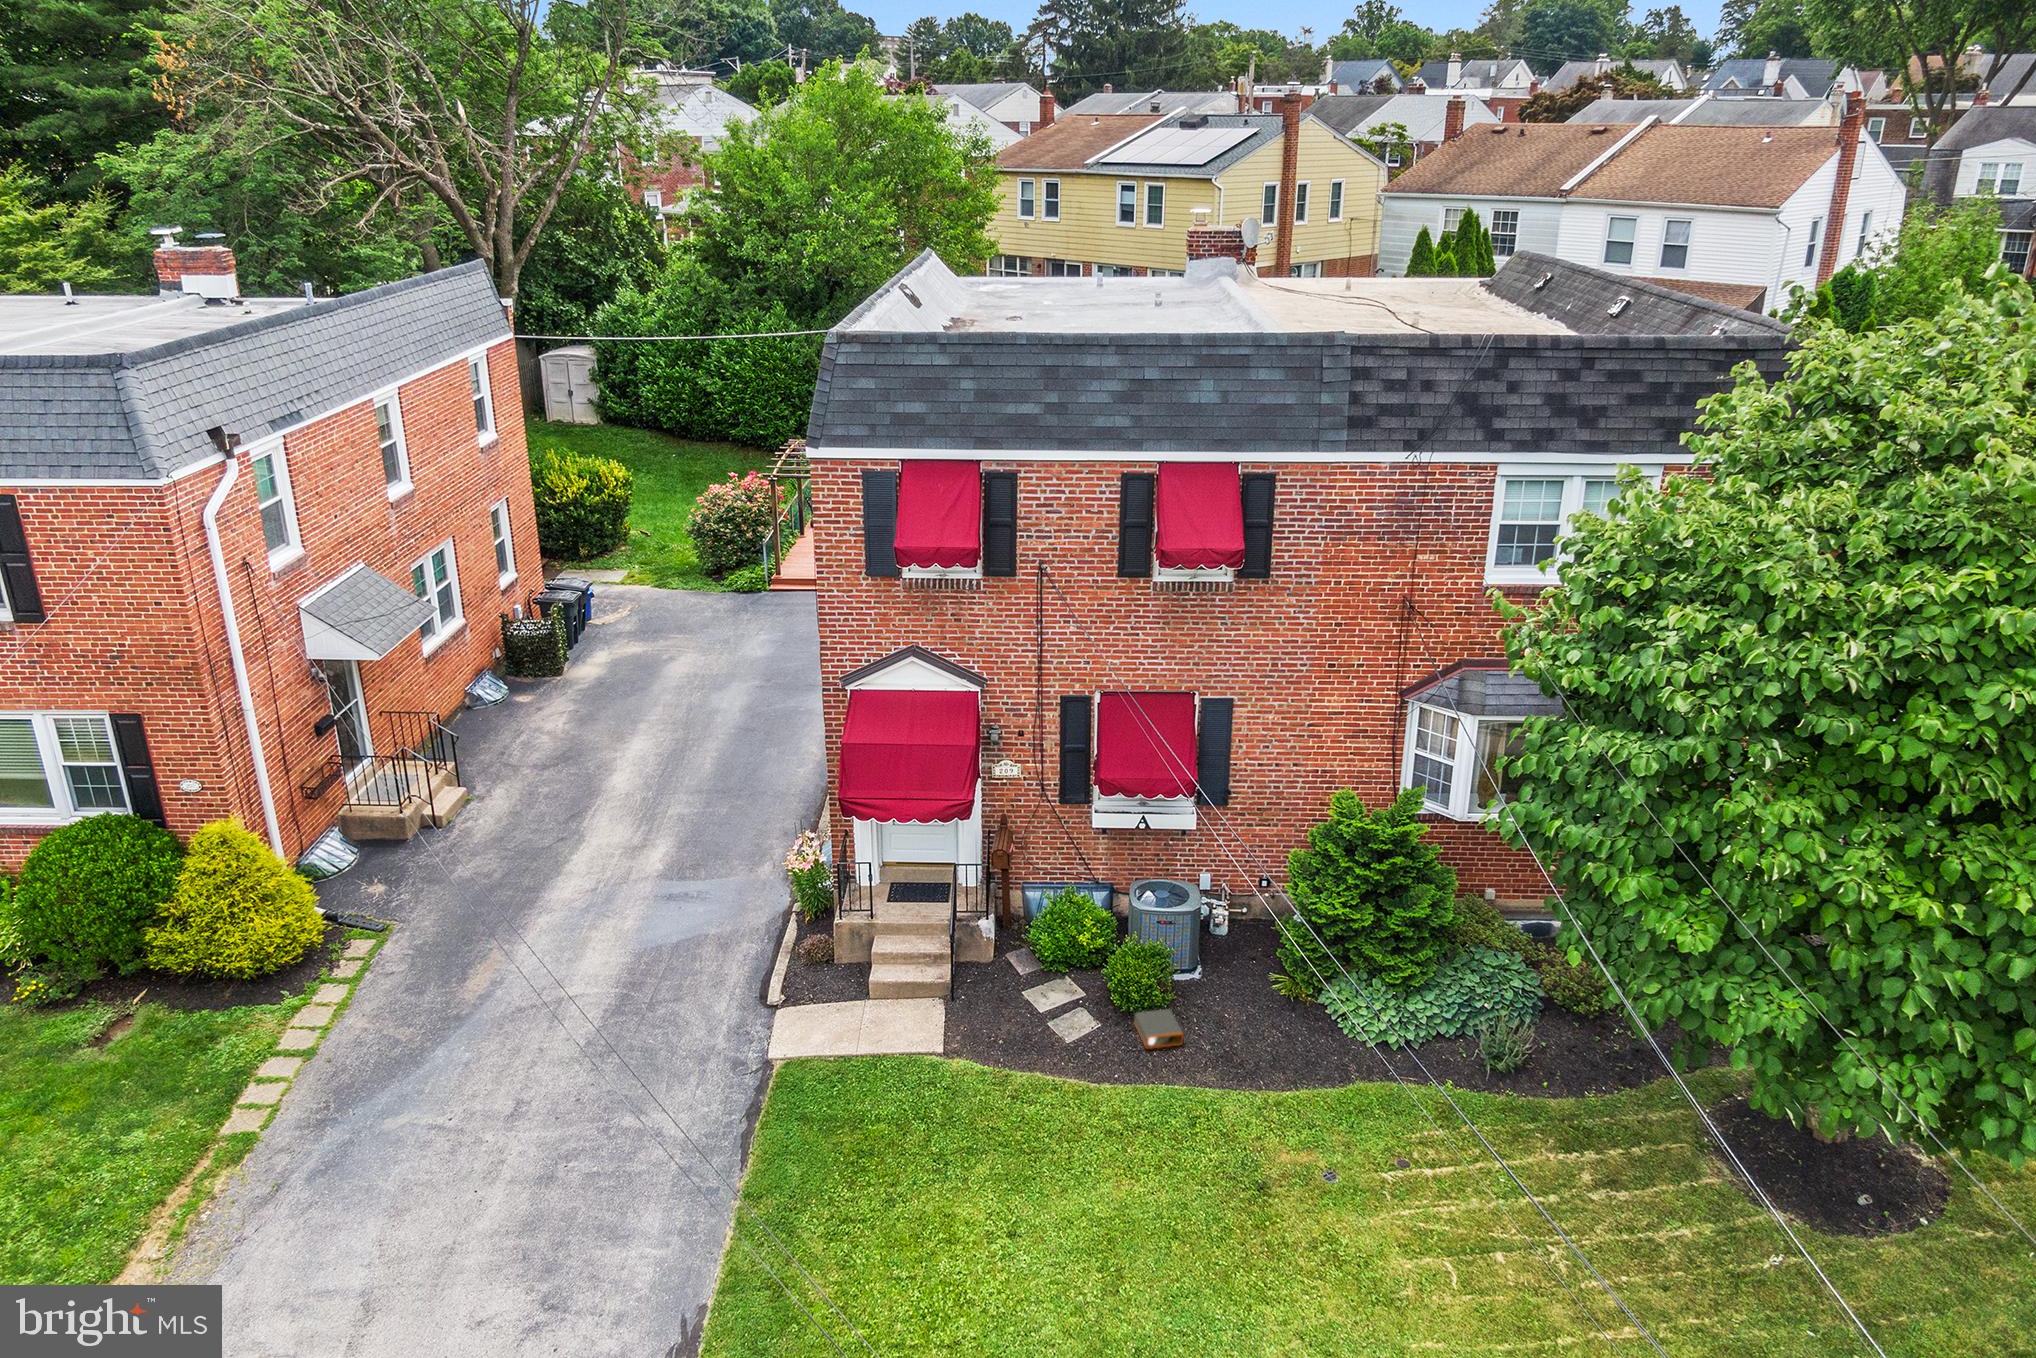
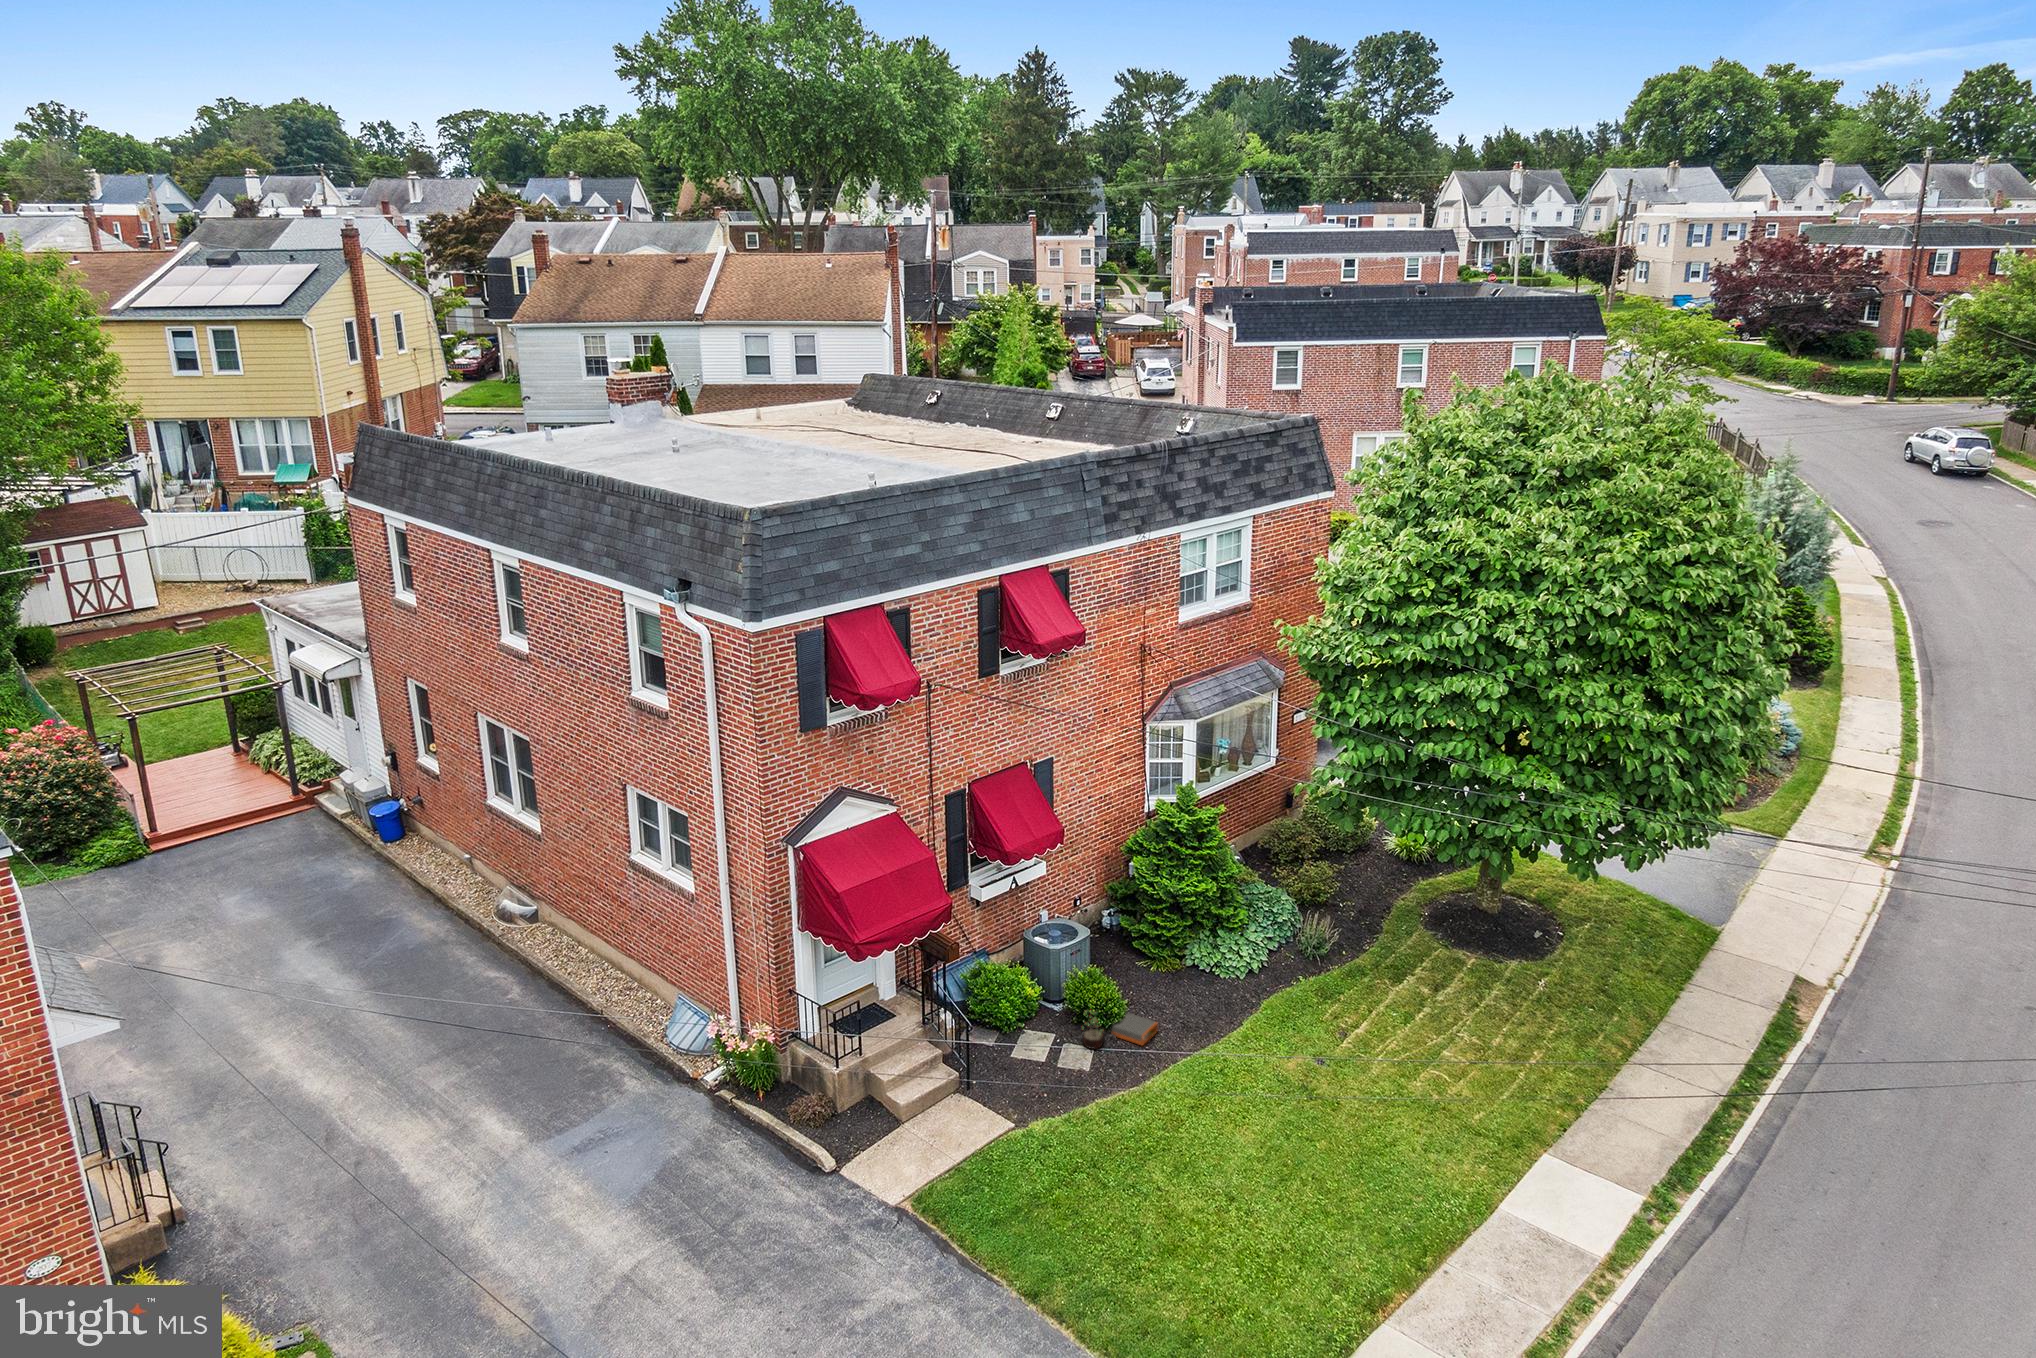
decorative plant: none [1094,980,1118,1029] -> present [1081,1010,1104,1049]

